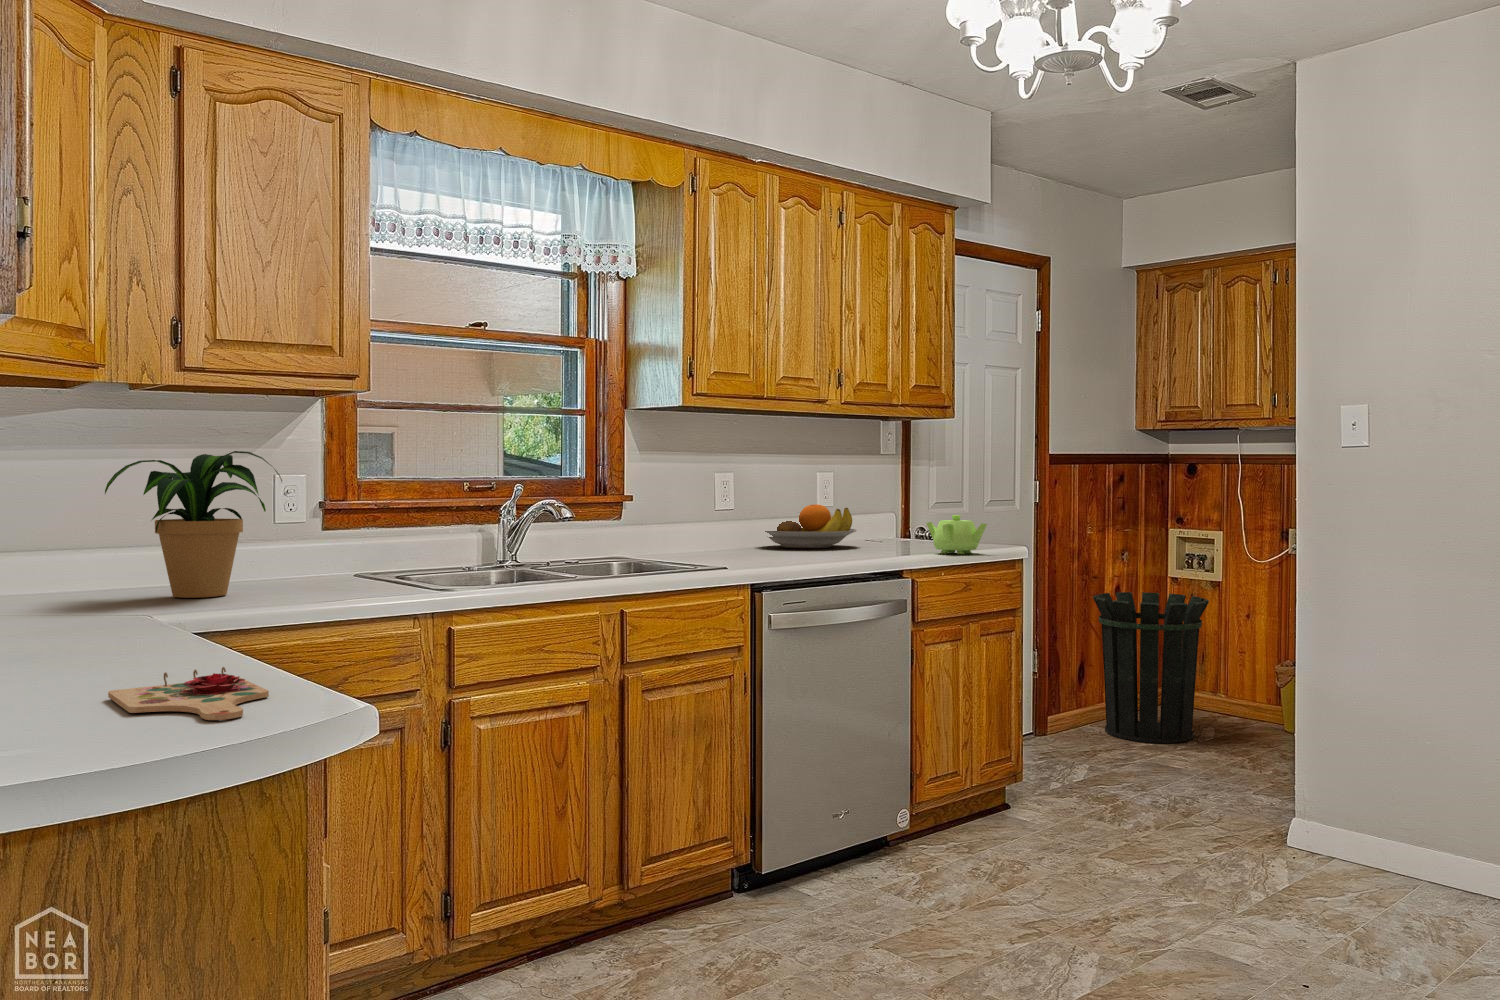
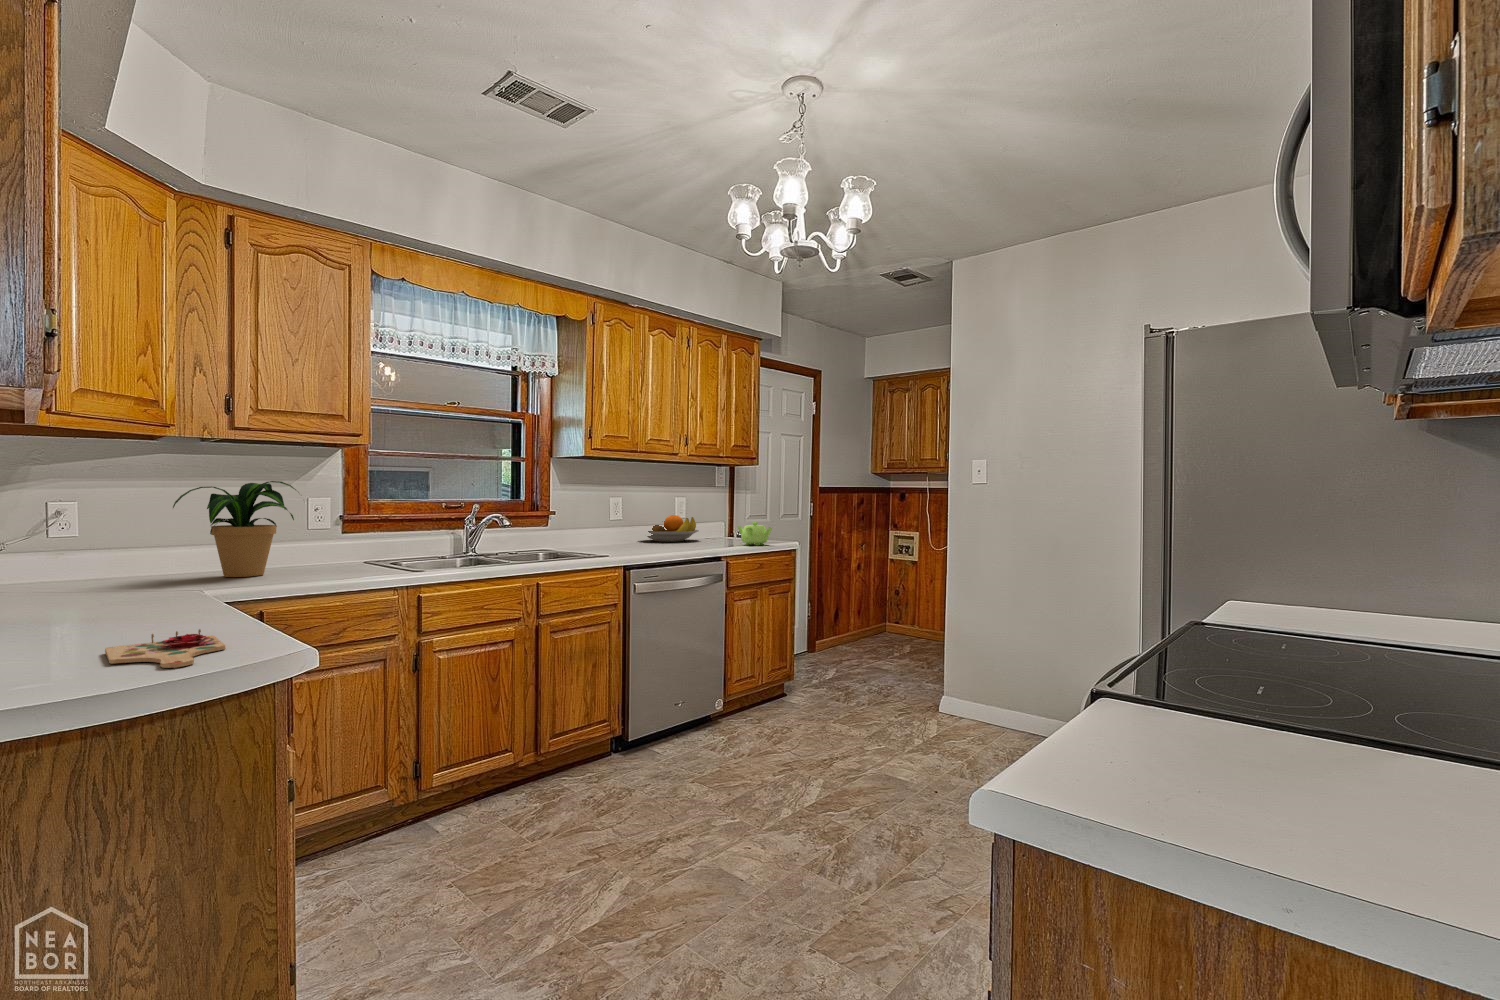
waste bin: present [1093,592,1209,743] -> none [844,566,908,654]

